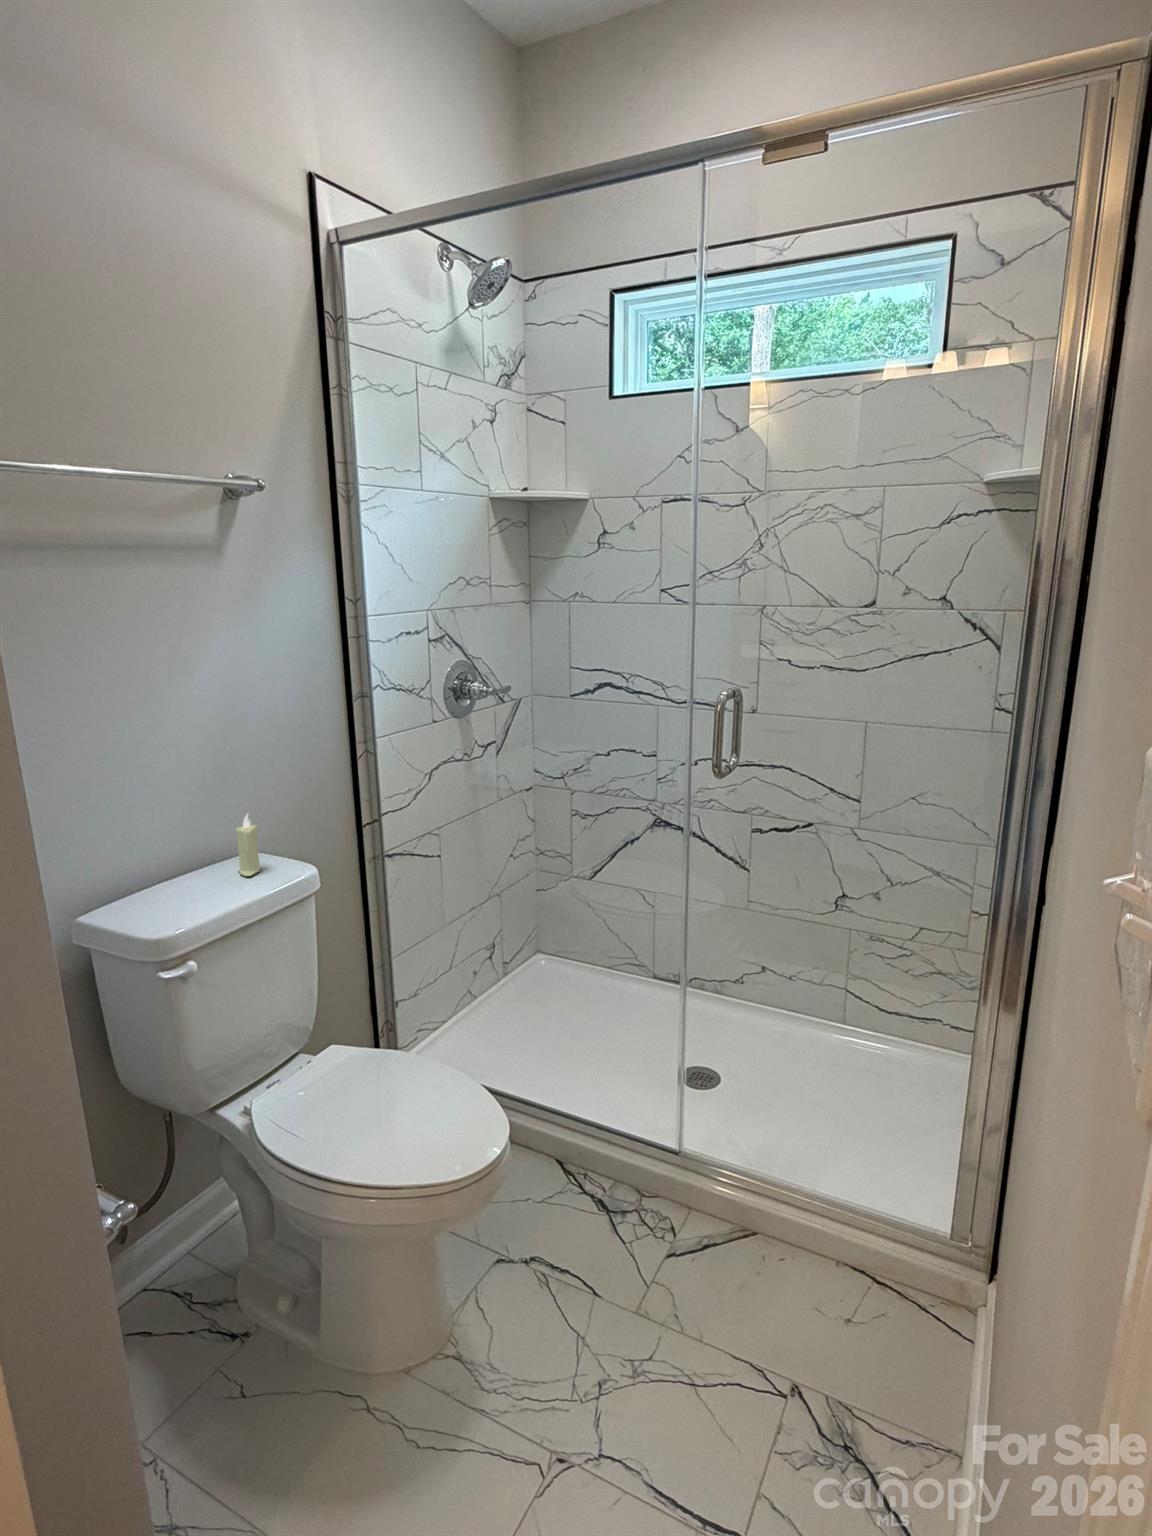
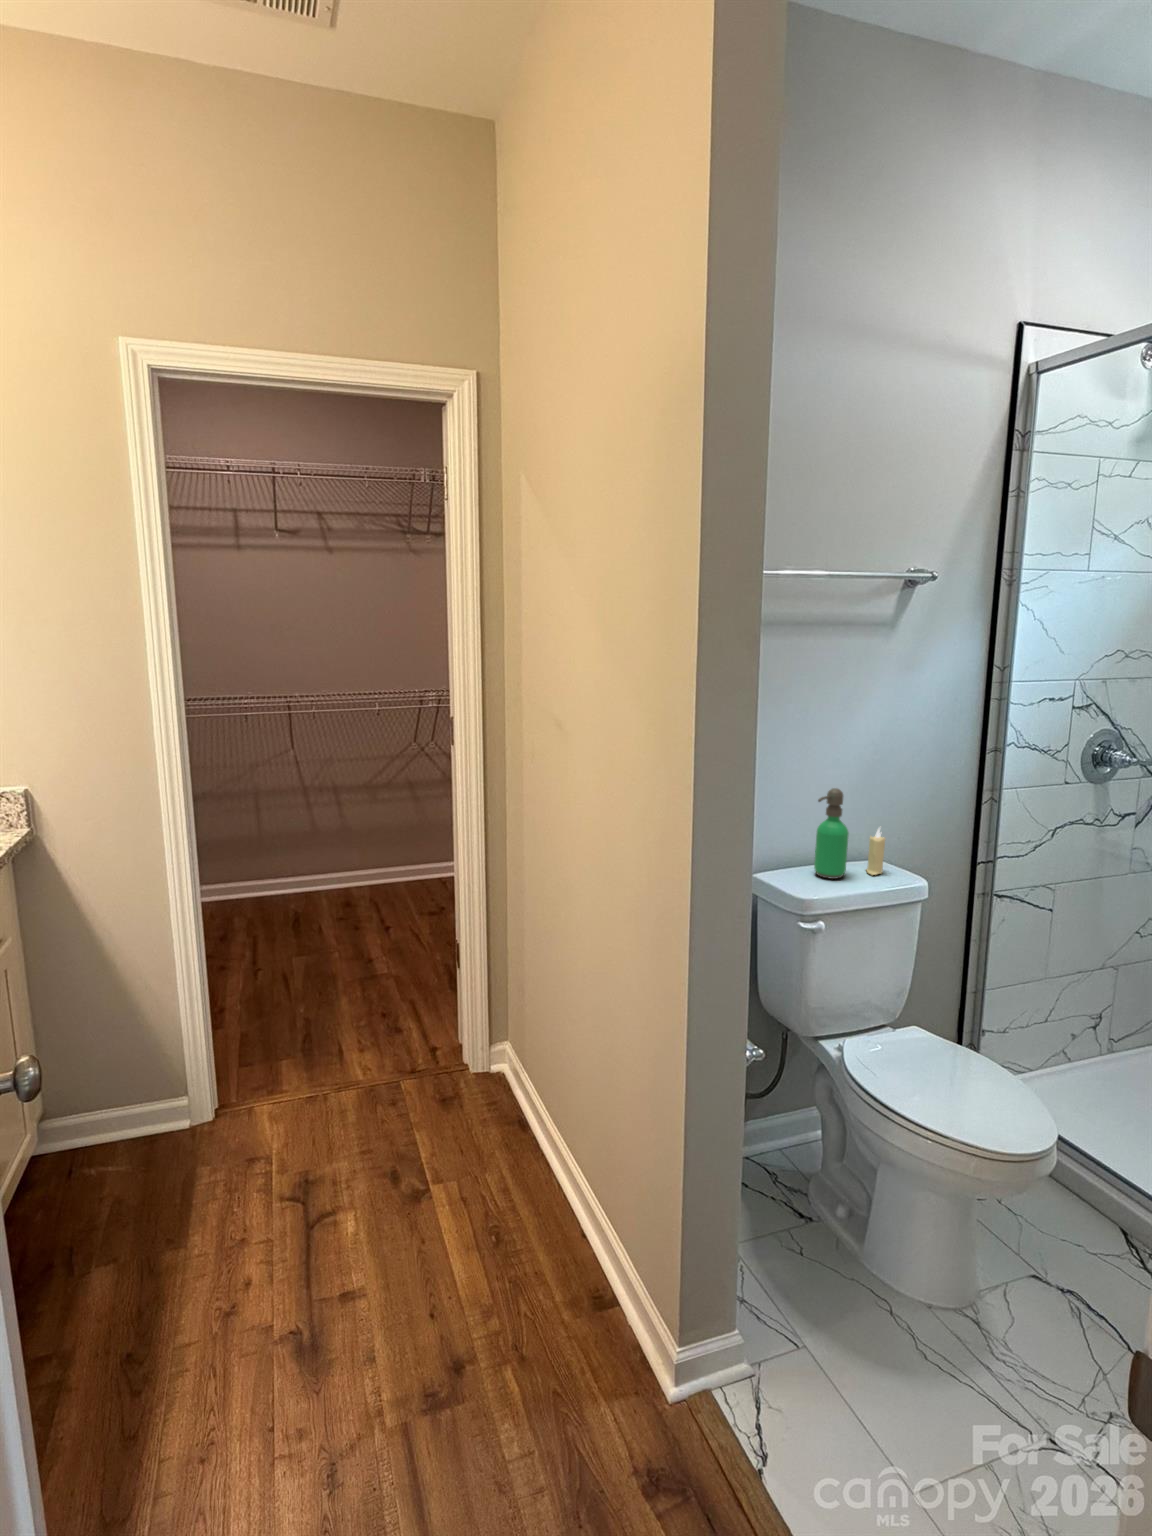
soap dispenser: none [155,775,212,897] -> present [814,788,849,879]

